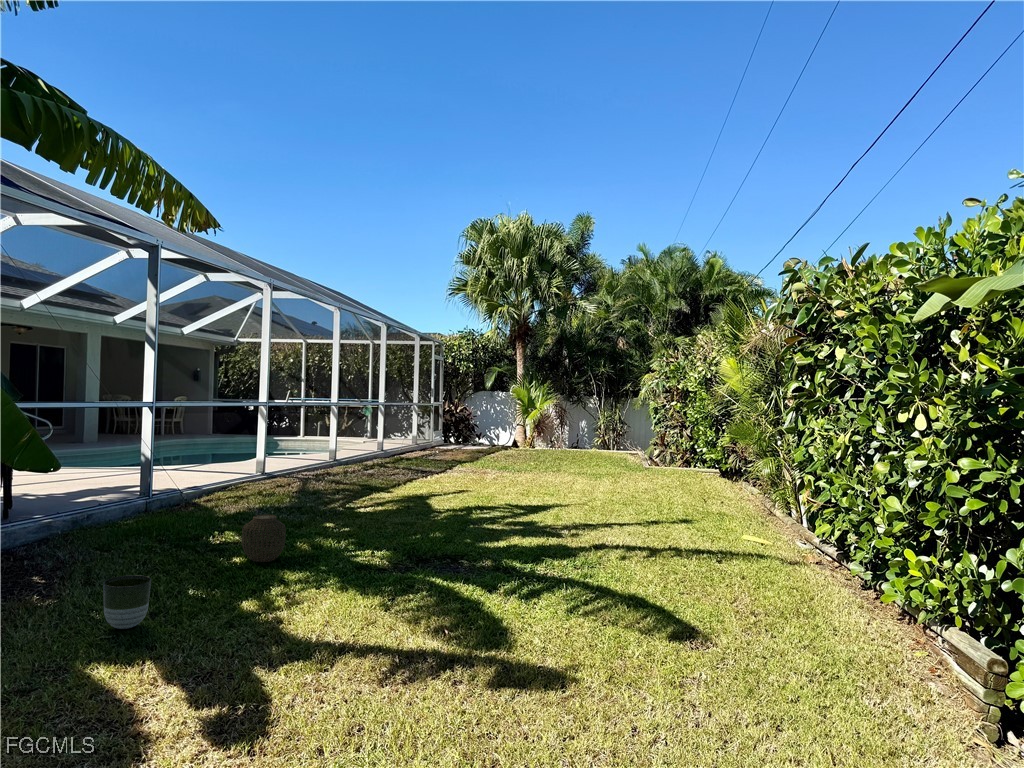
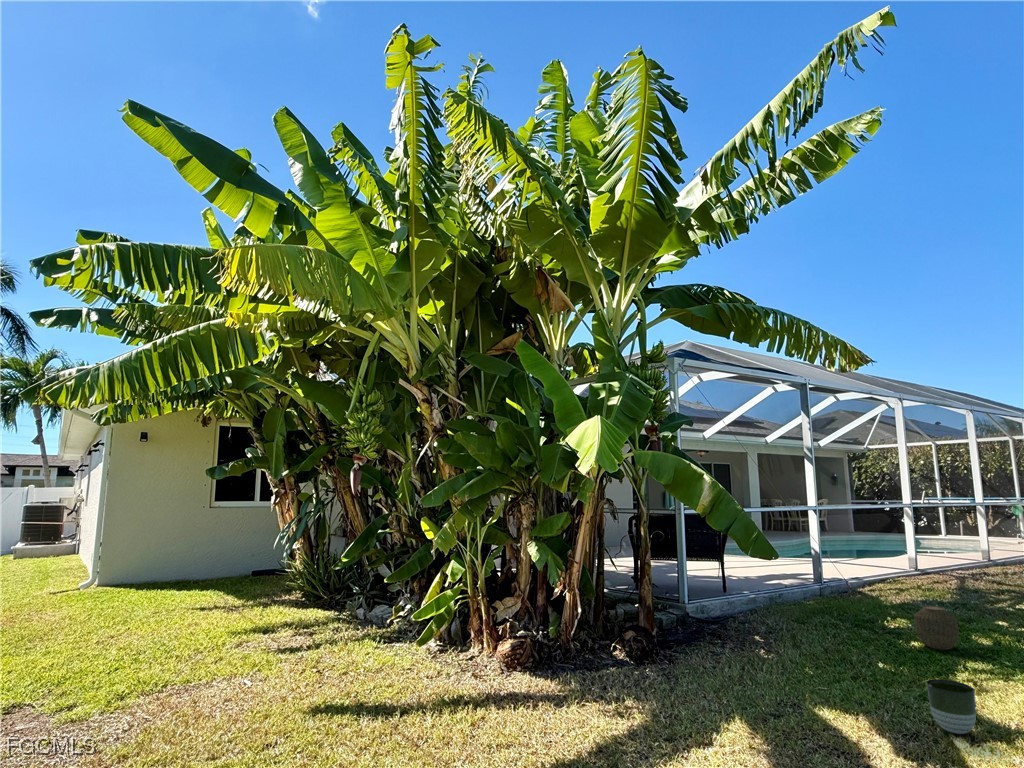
planter: present [103,575,151,629] -> present [926,679,976,734]

